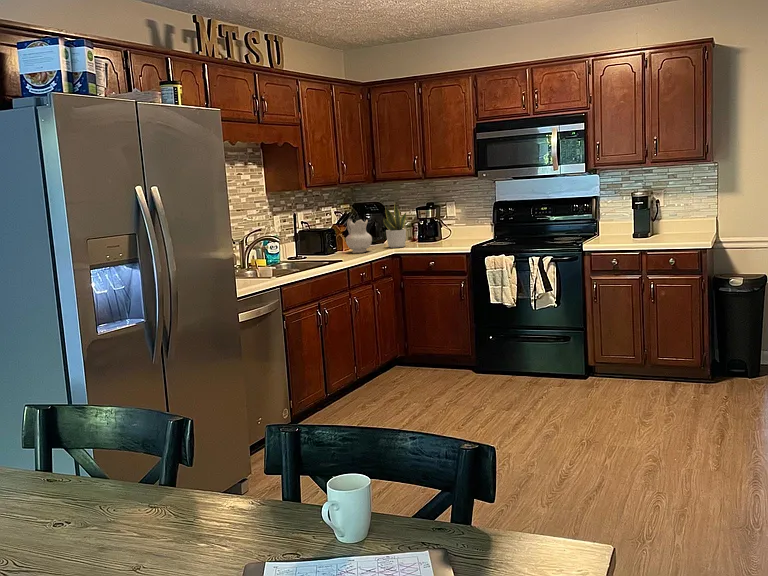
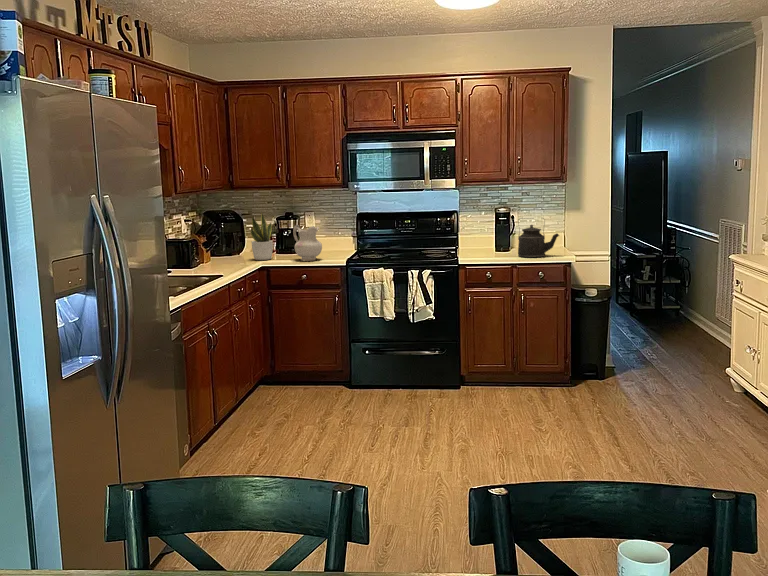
kettle: none [647,201,693,243] -> present [518,218,559,257]
ceramic pitcher: present [346,219,372,253] -> present [293,225,322,261]

